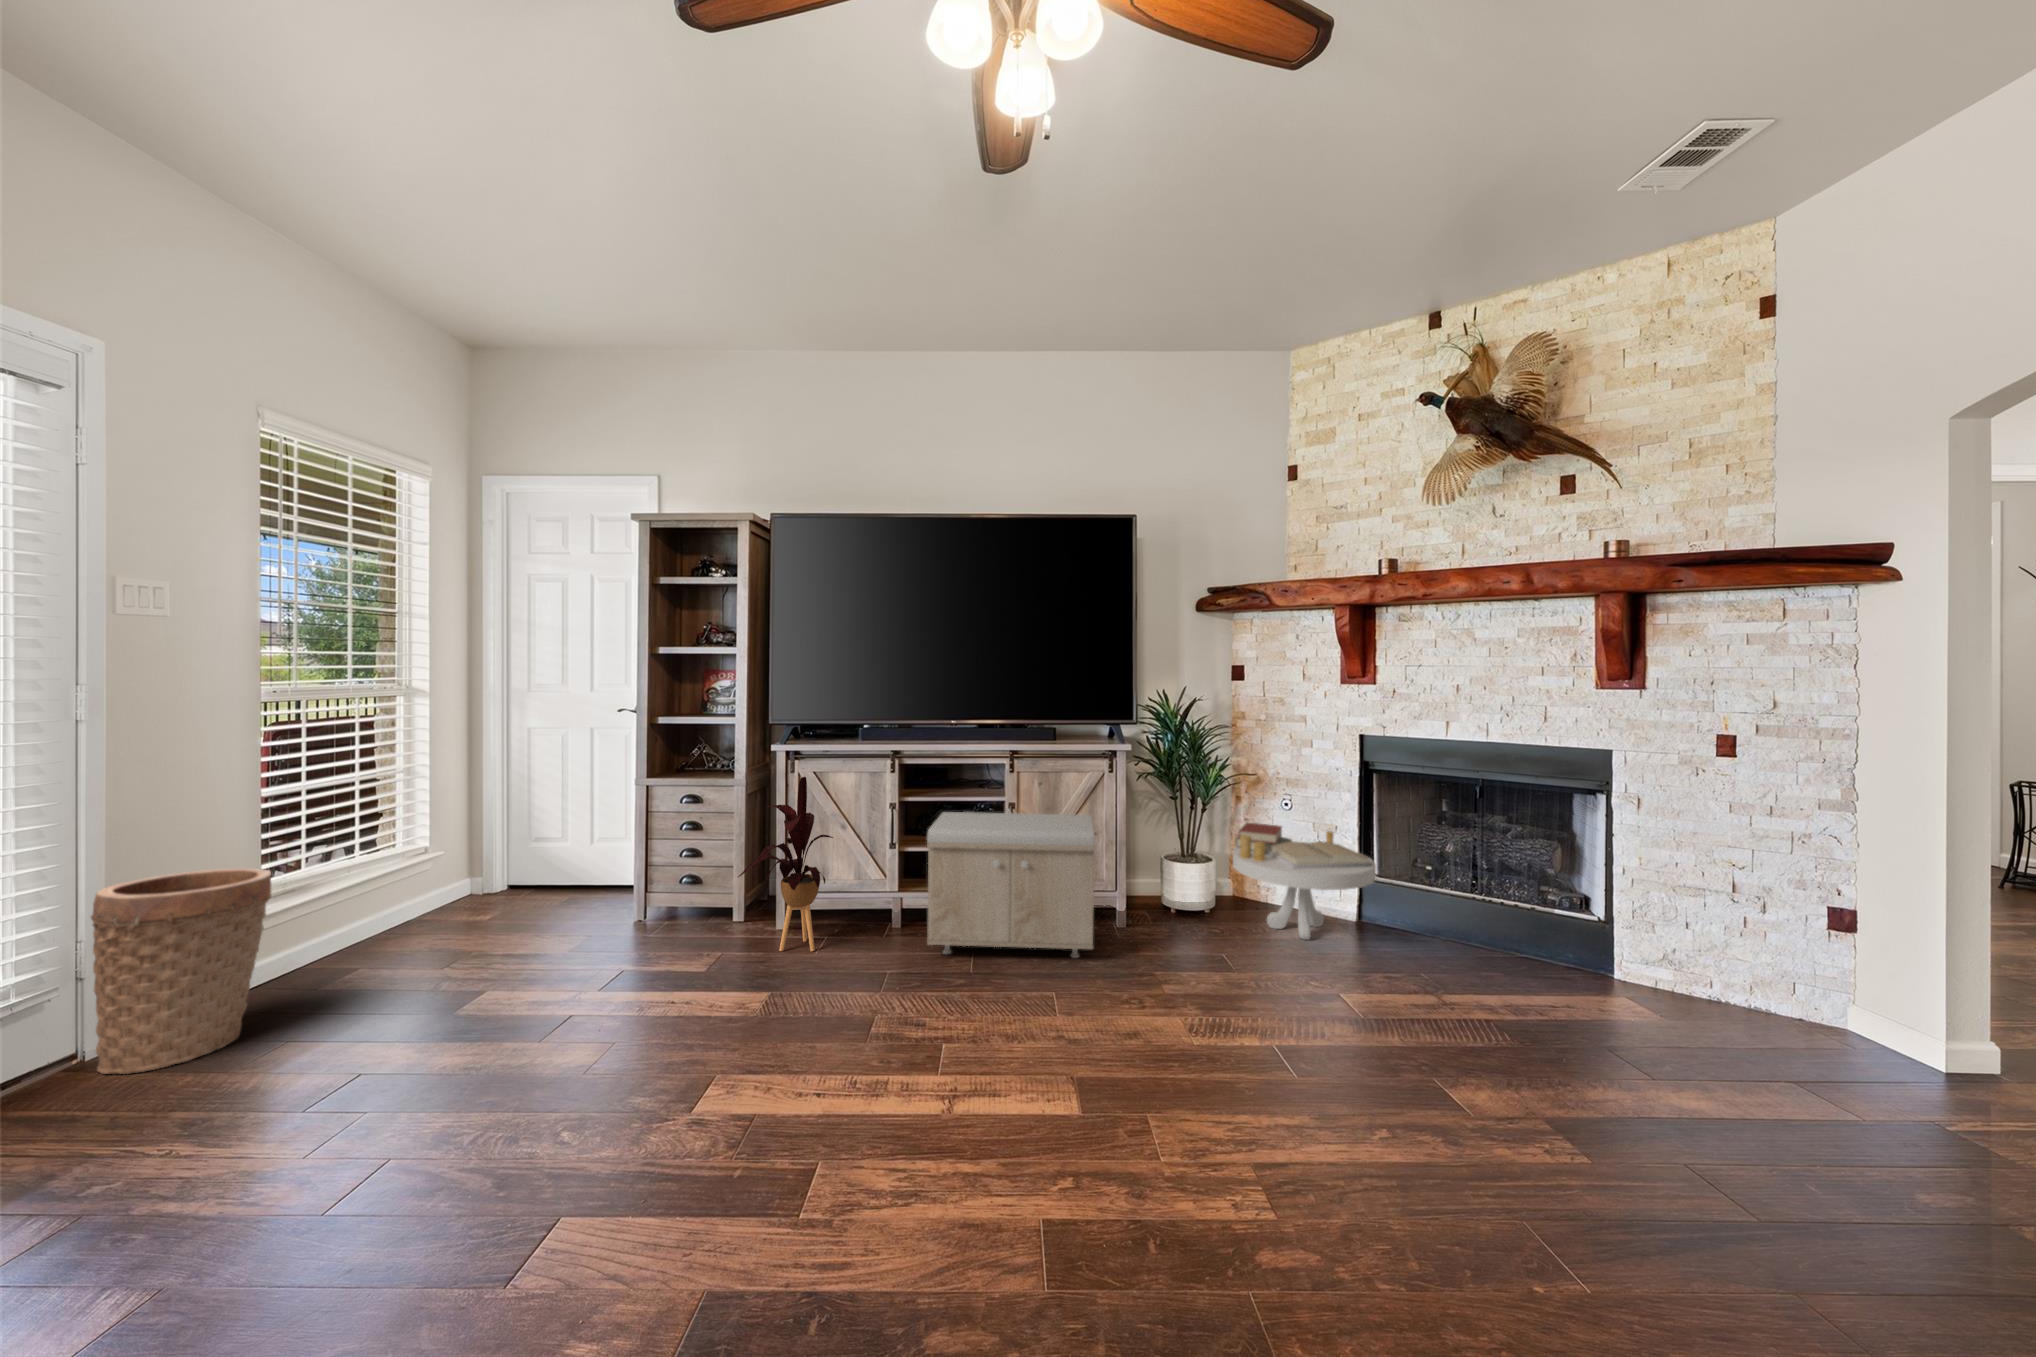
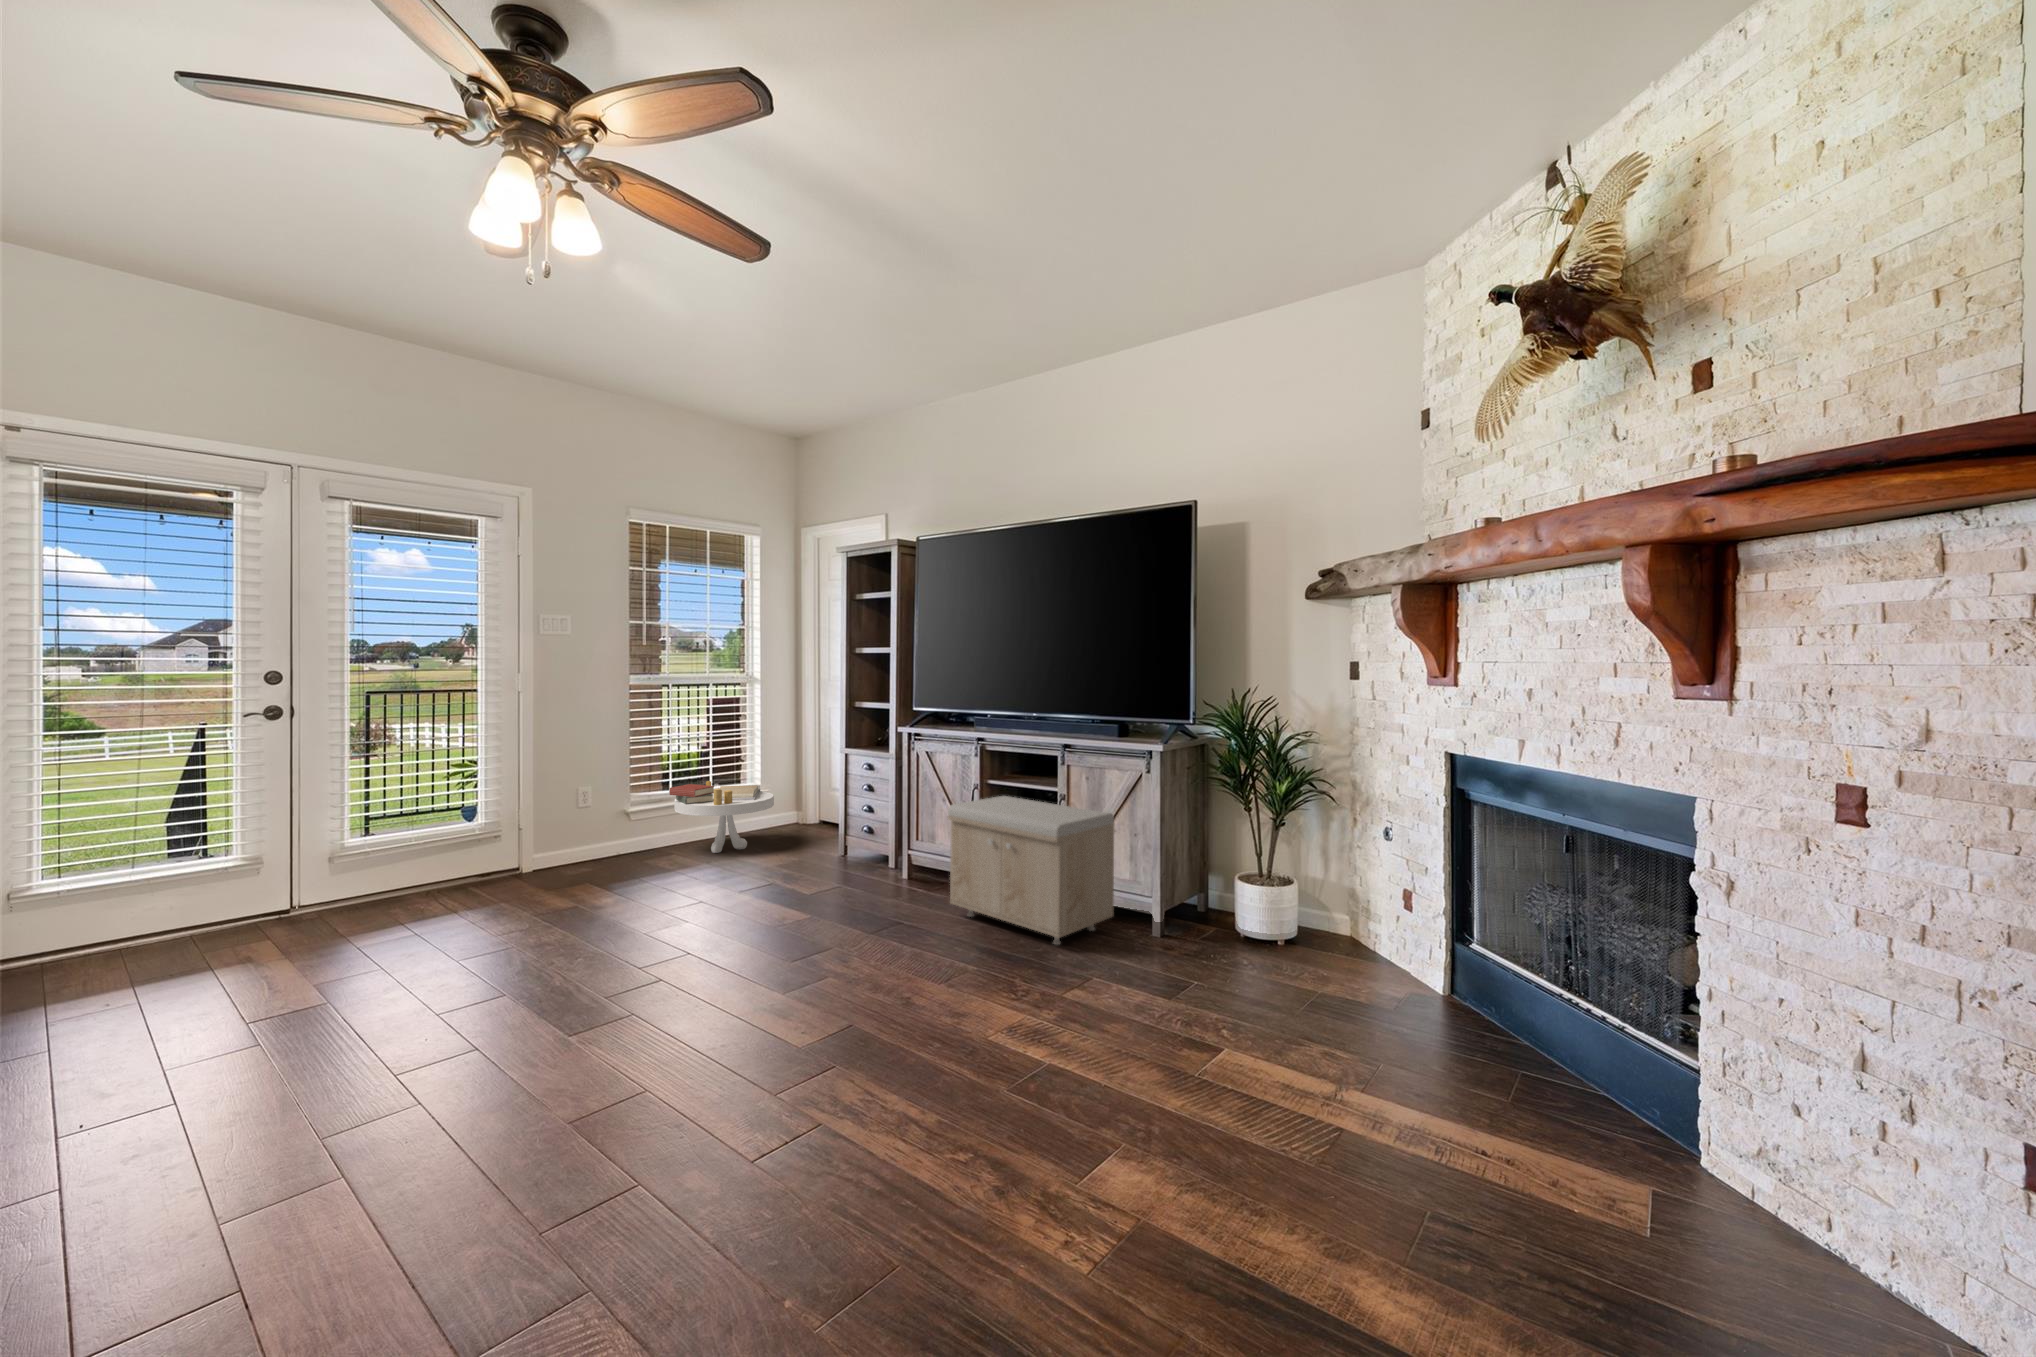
house plant: present [738,777,833,951] -> none [844,752,923,893]
side table: present [1233,823,1376,940] -> present [669,781,774,853]
basket: present [91,869,271,1074] -> none [563,777,635,874]

